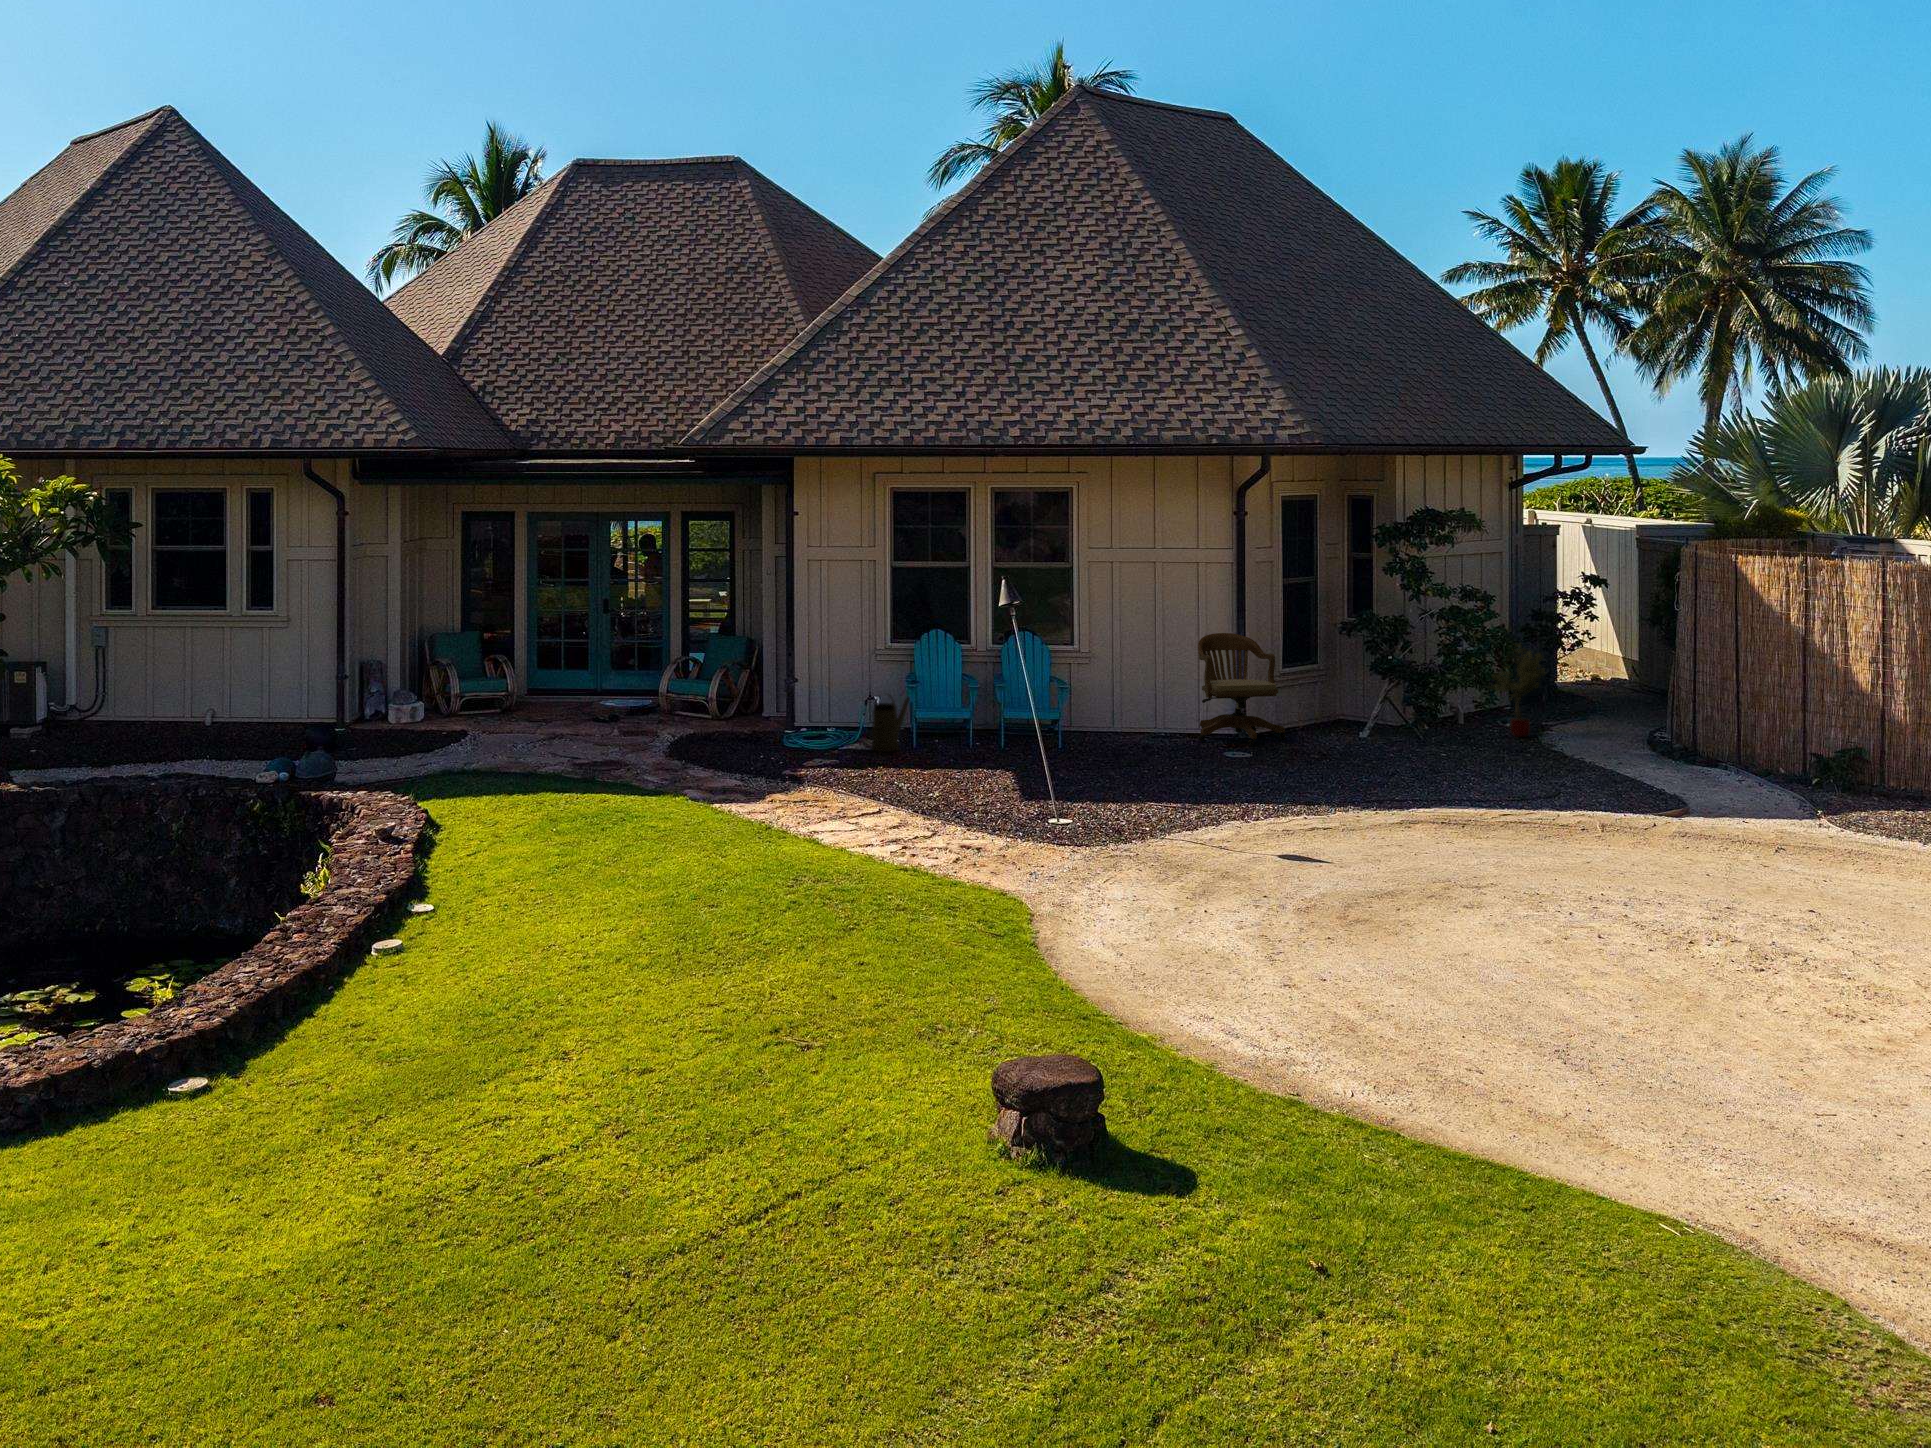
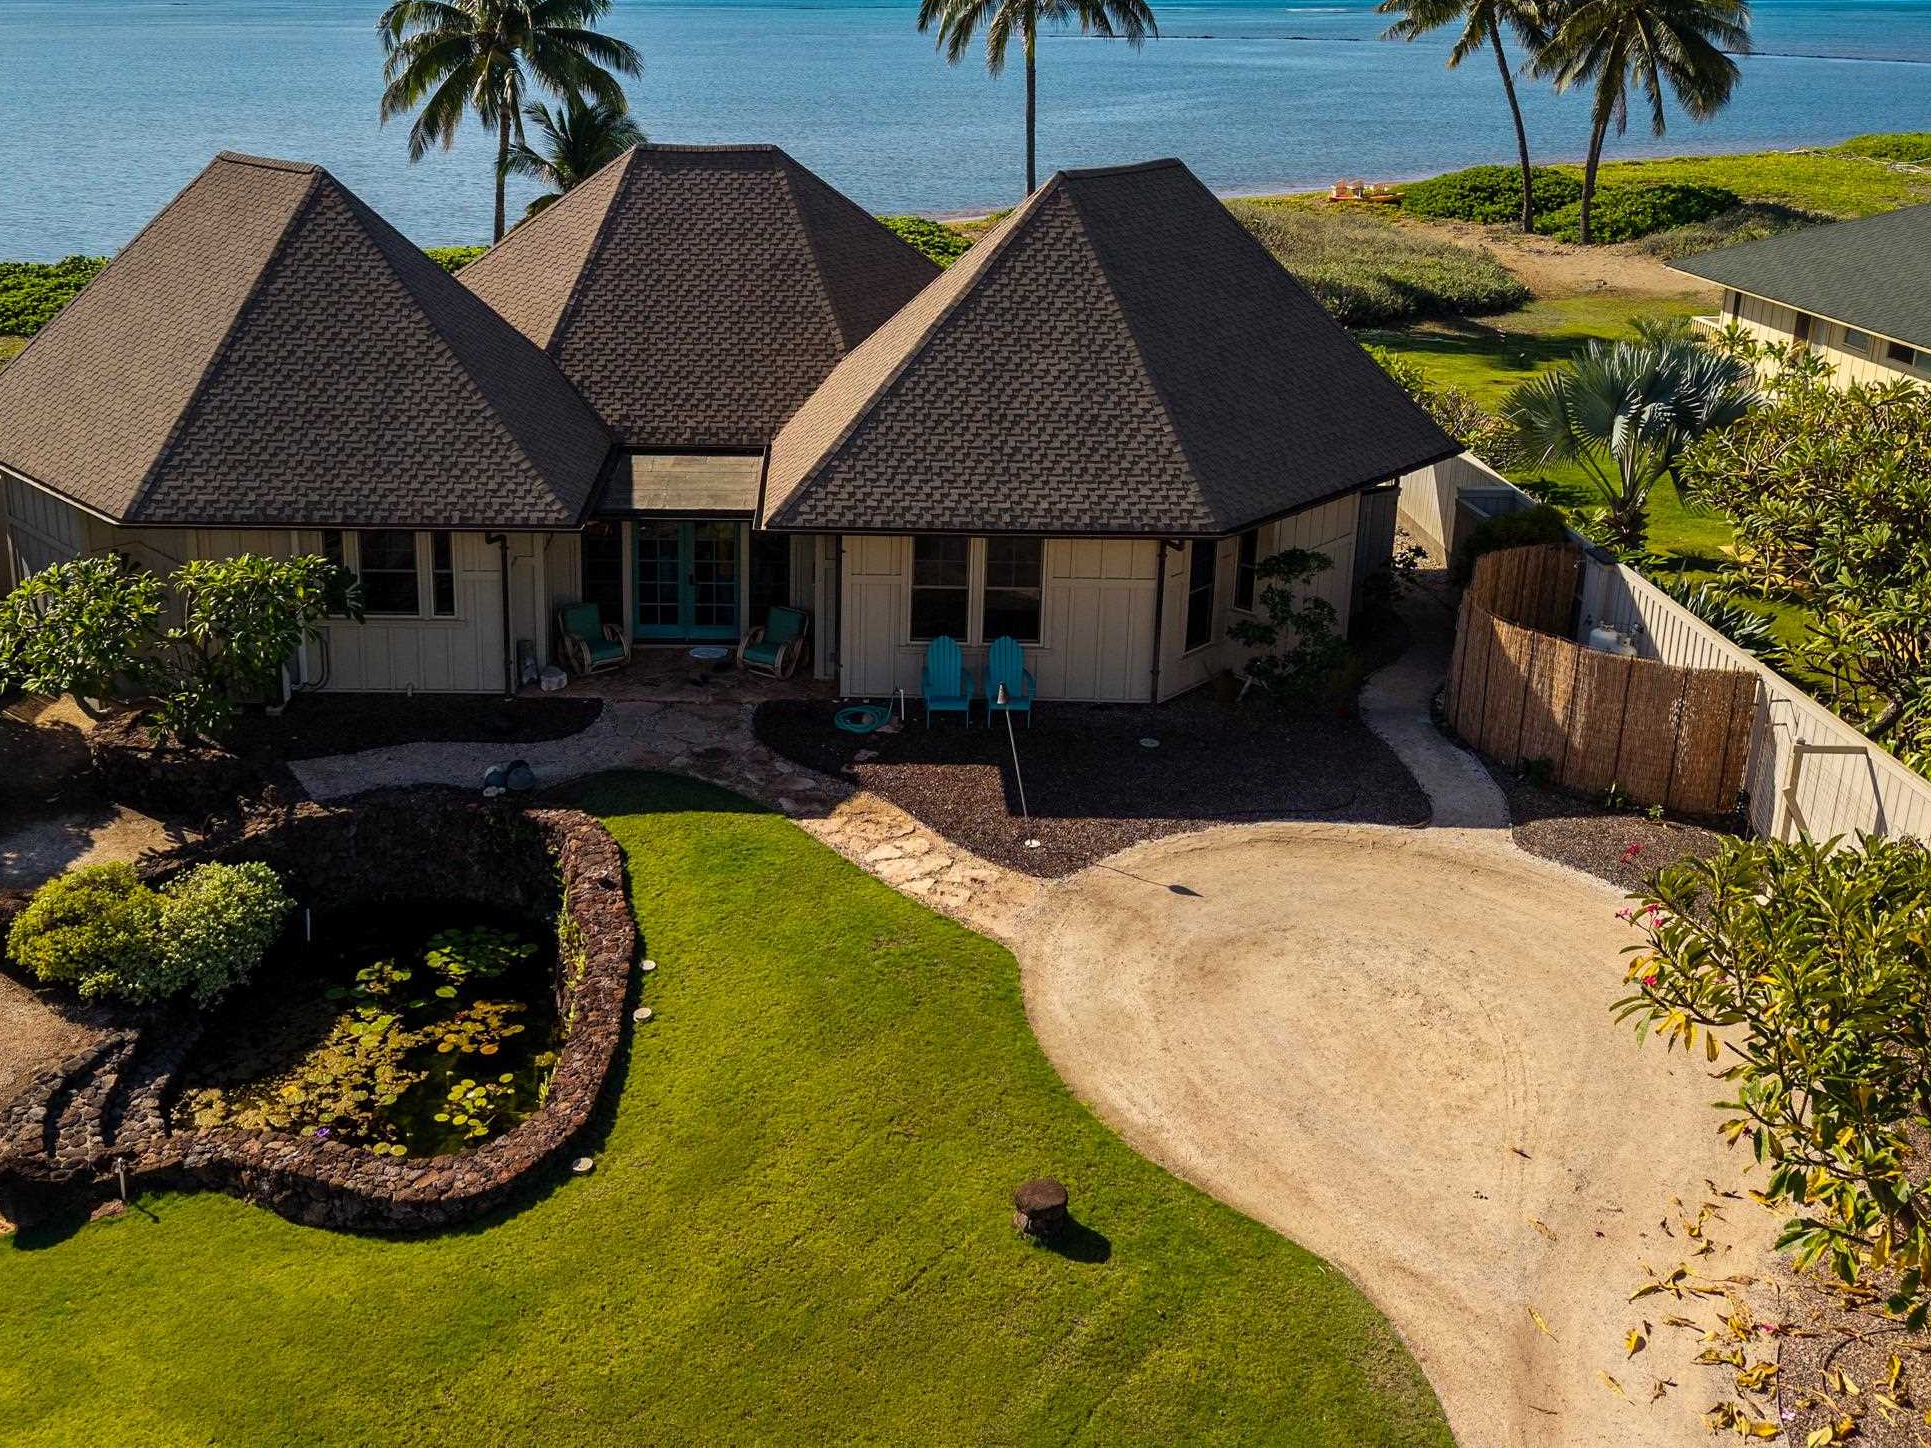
chair: present [1198,633,1286,746] -> none [1126,643,1185,732]
watering can: present [871,695,910,752] -> present [1202,661,1236,702]

